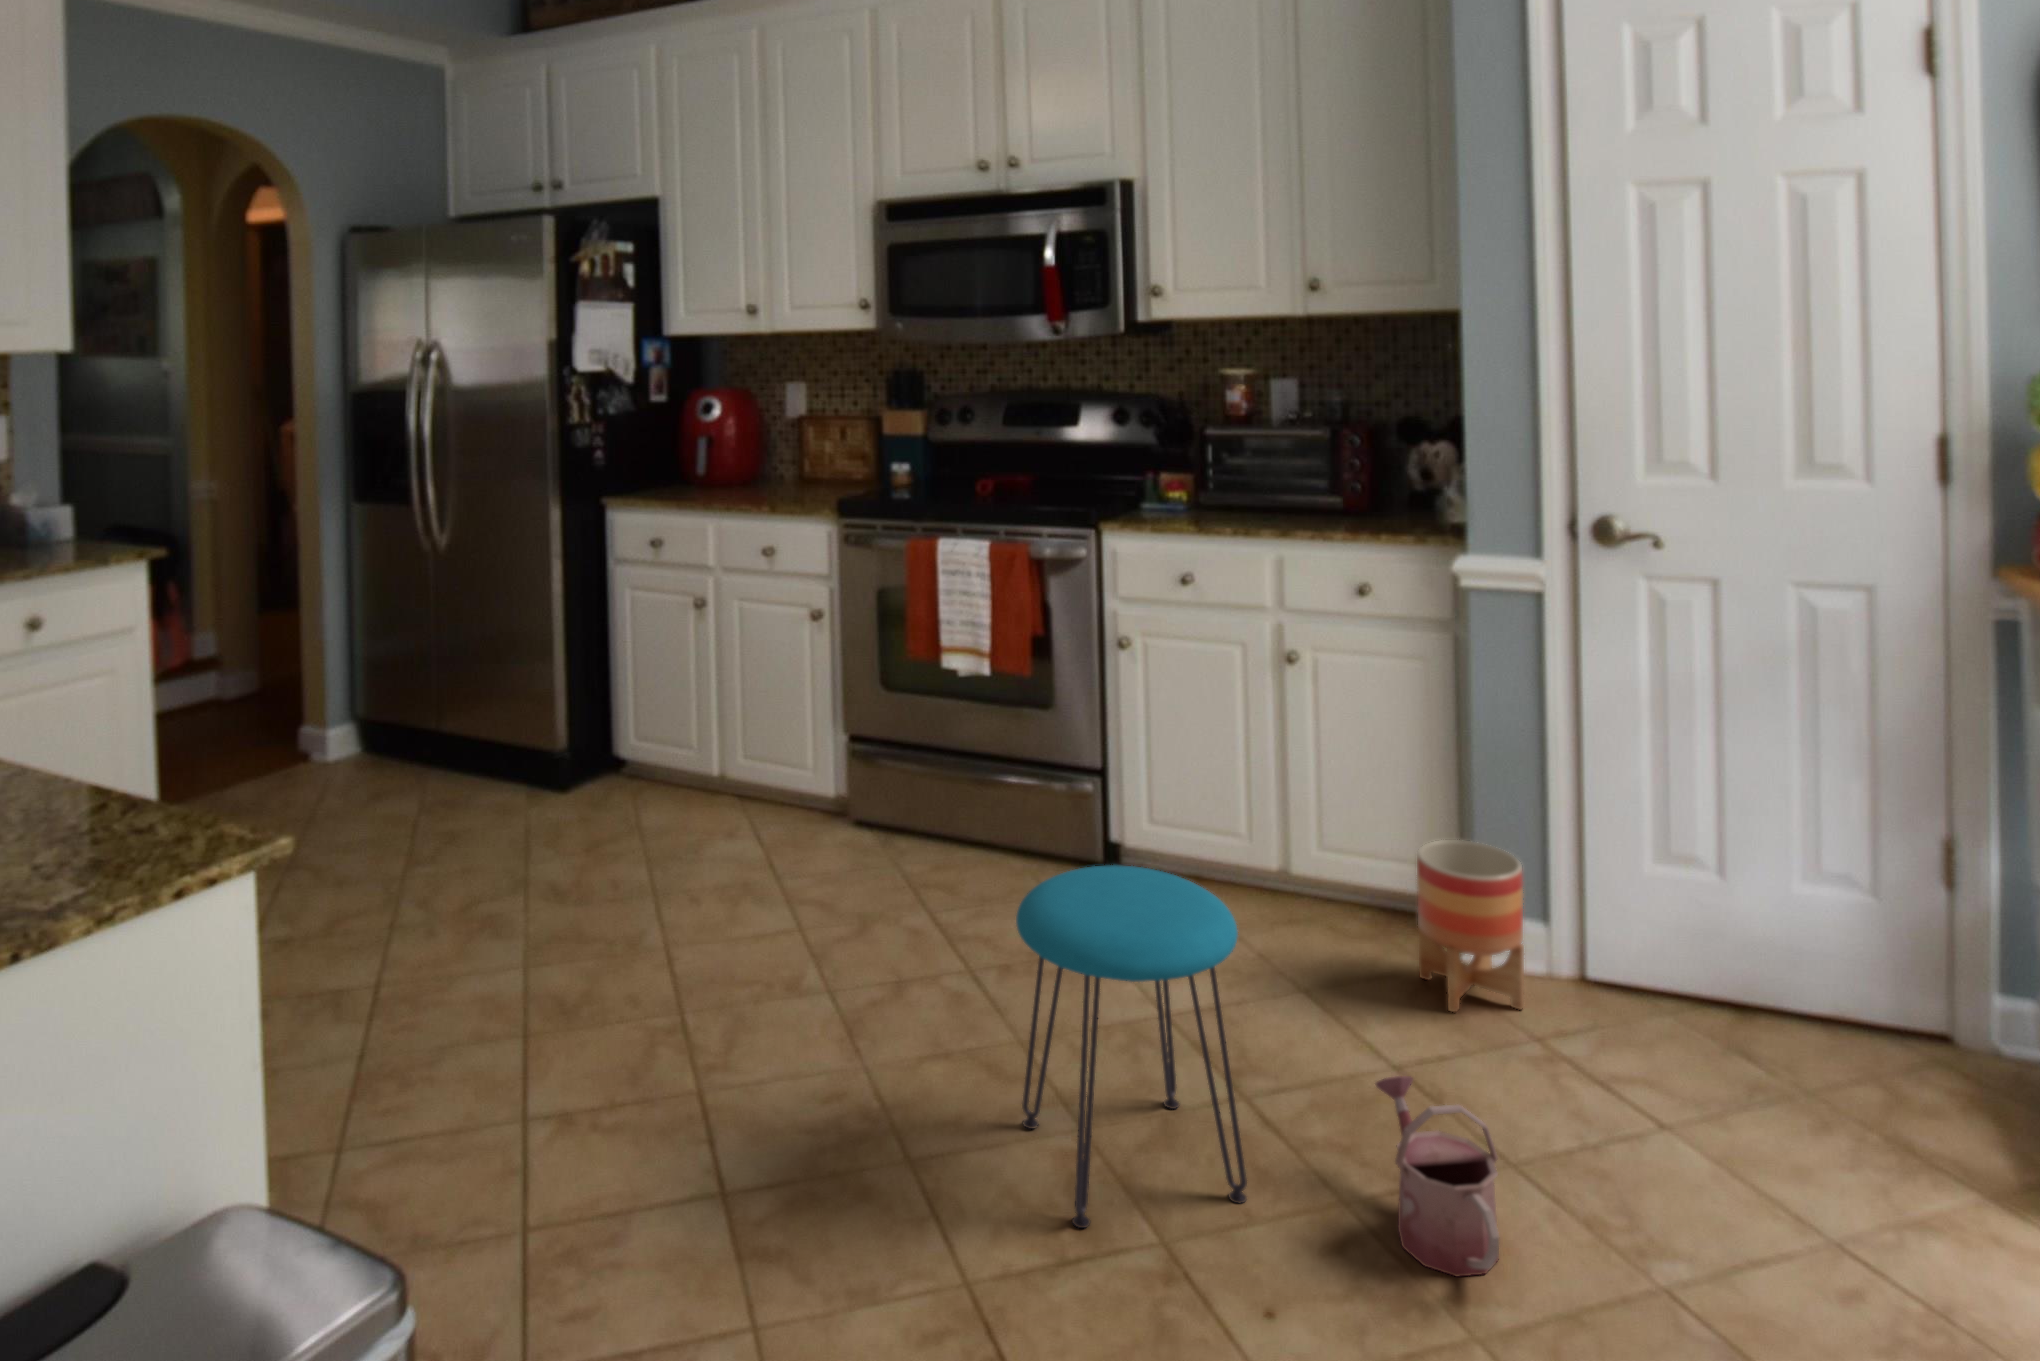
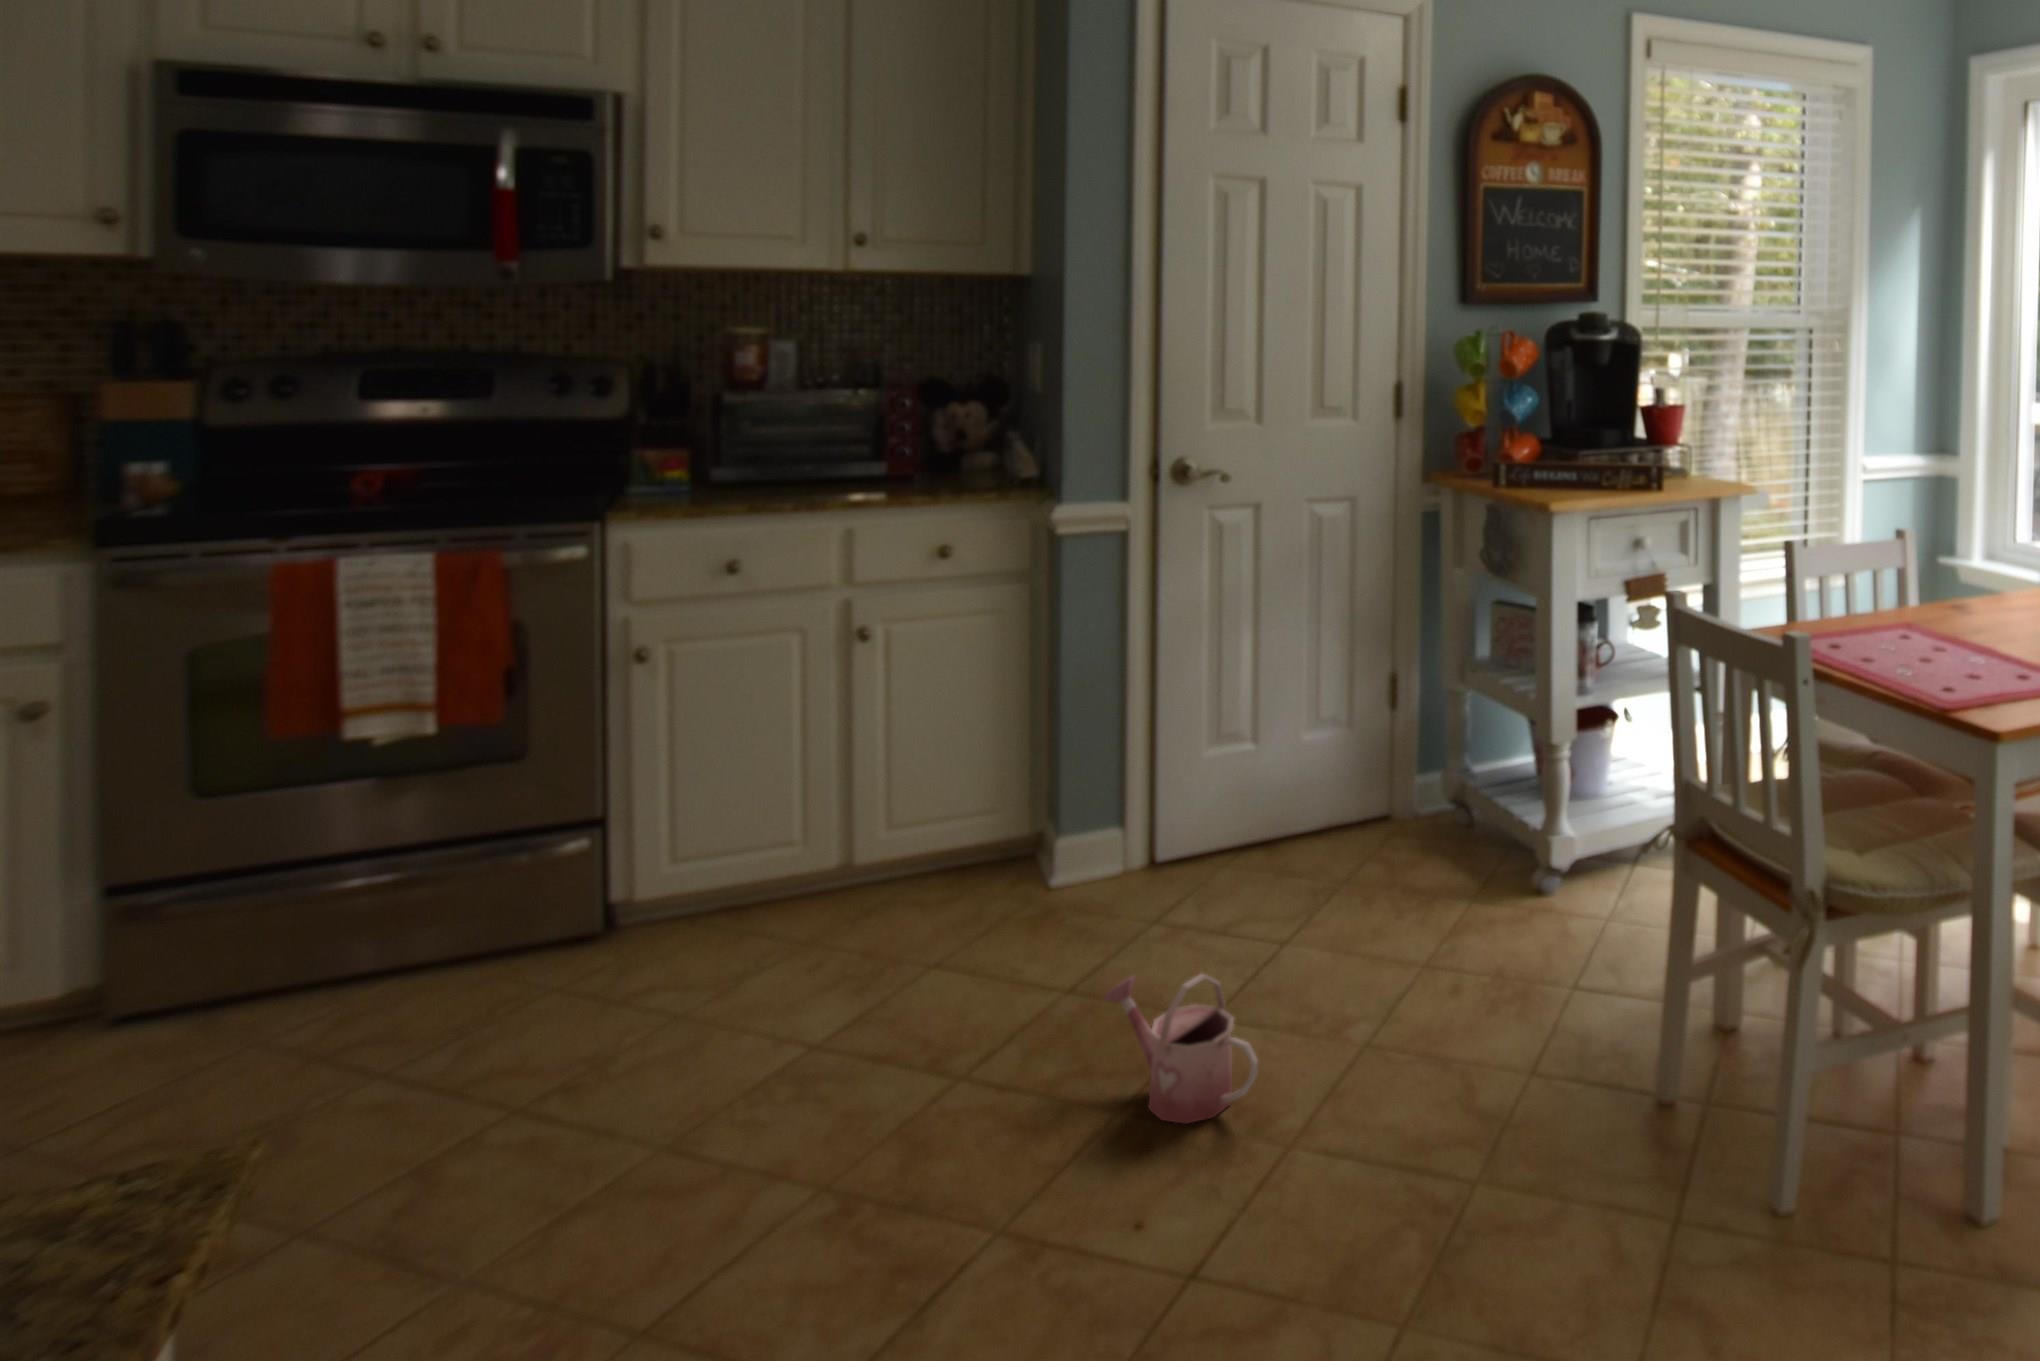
planter: present [1417,840,1524,1012] -> none [1024,772,1123,932]
stool: present [1016,865,1247,1228] -> none [723,867,1013,1271]

